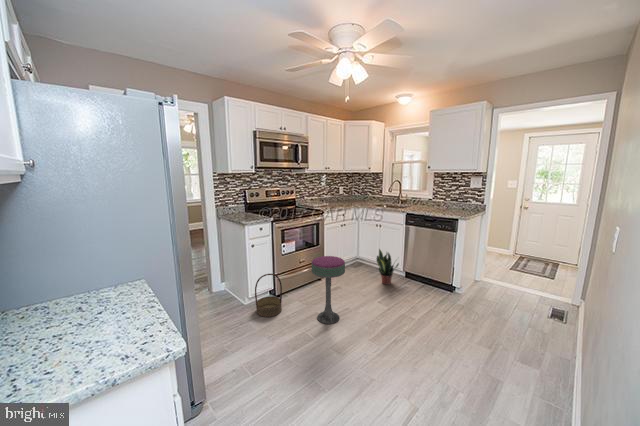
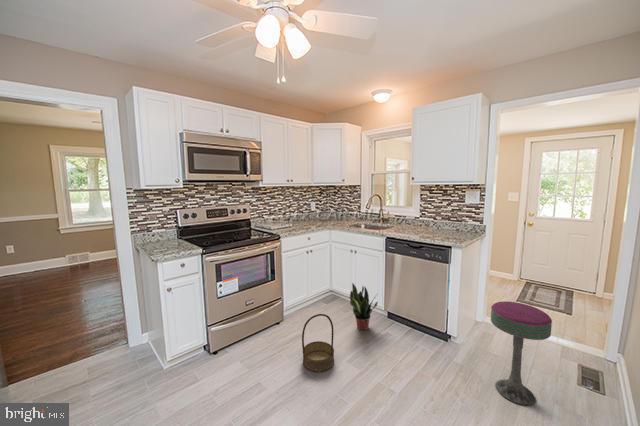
bar stool: present [312,256,345,324] -> present [491,301,552,405]
basket: present [255,274,282,317] -> present [302,314,334,372]

